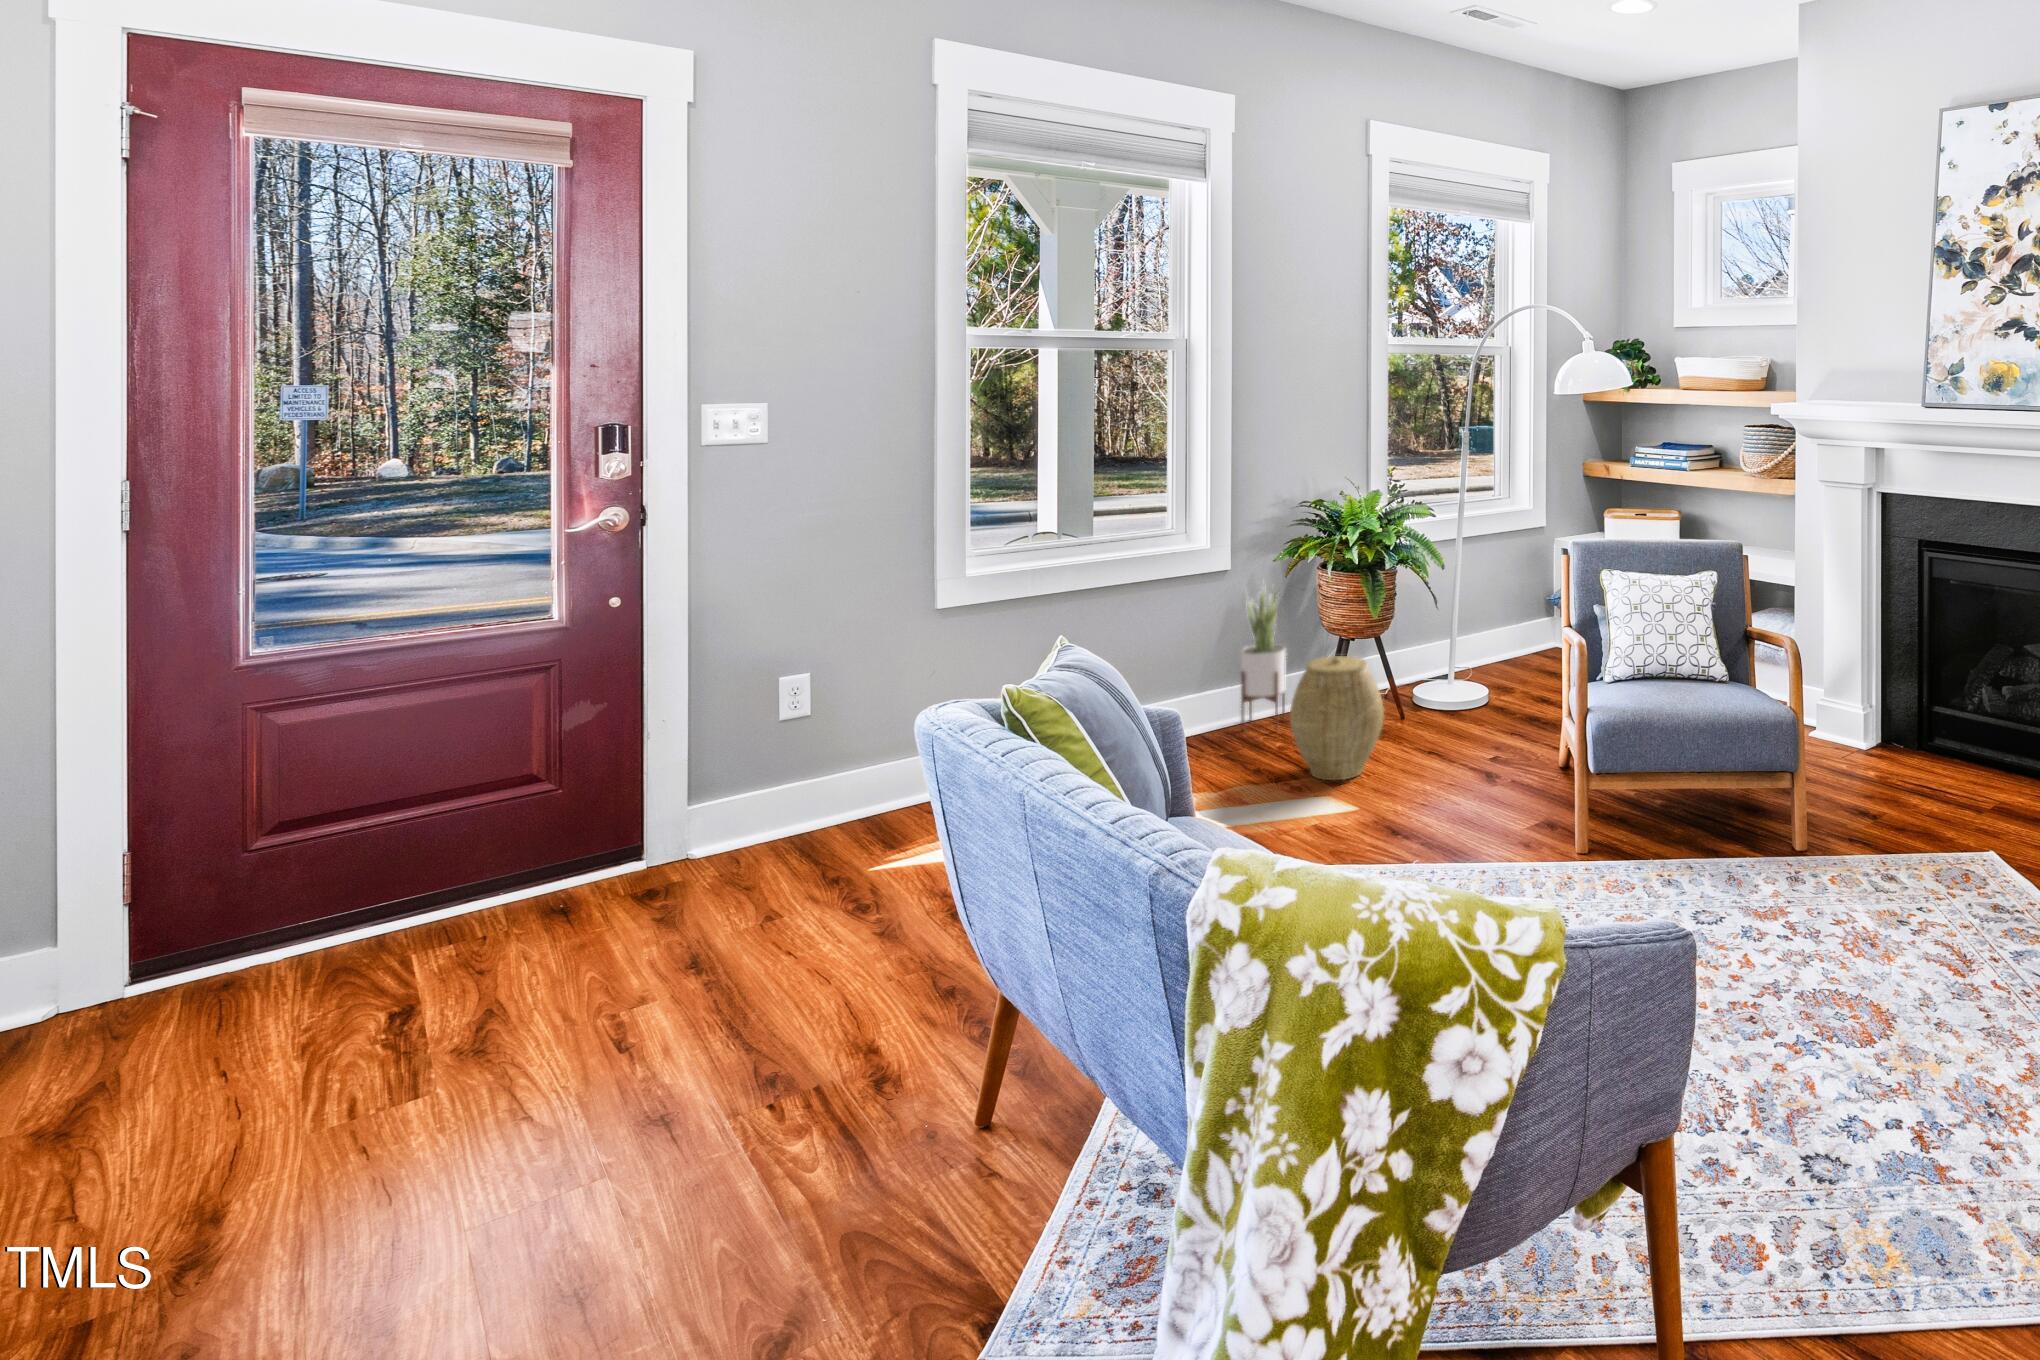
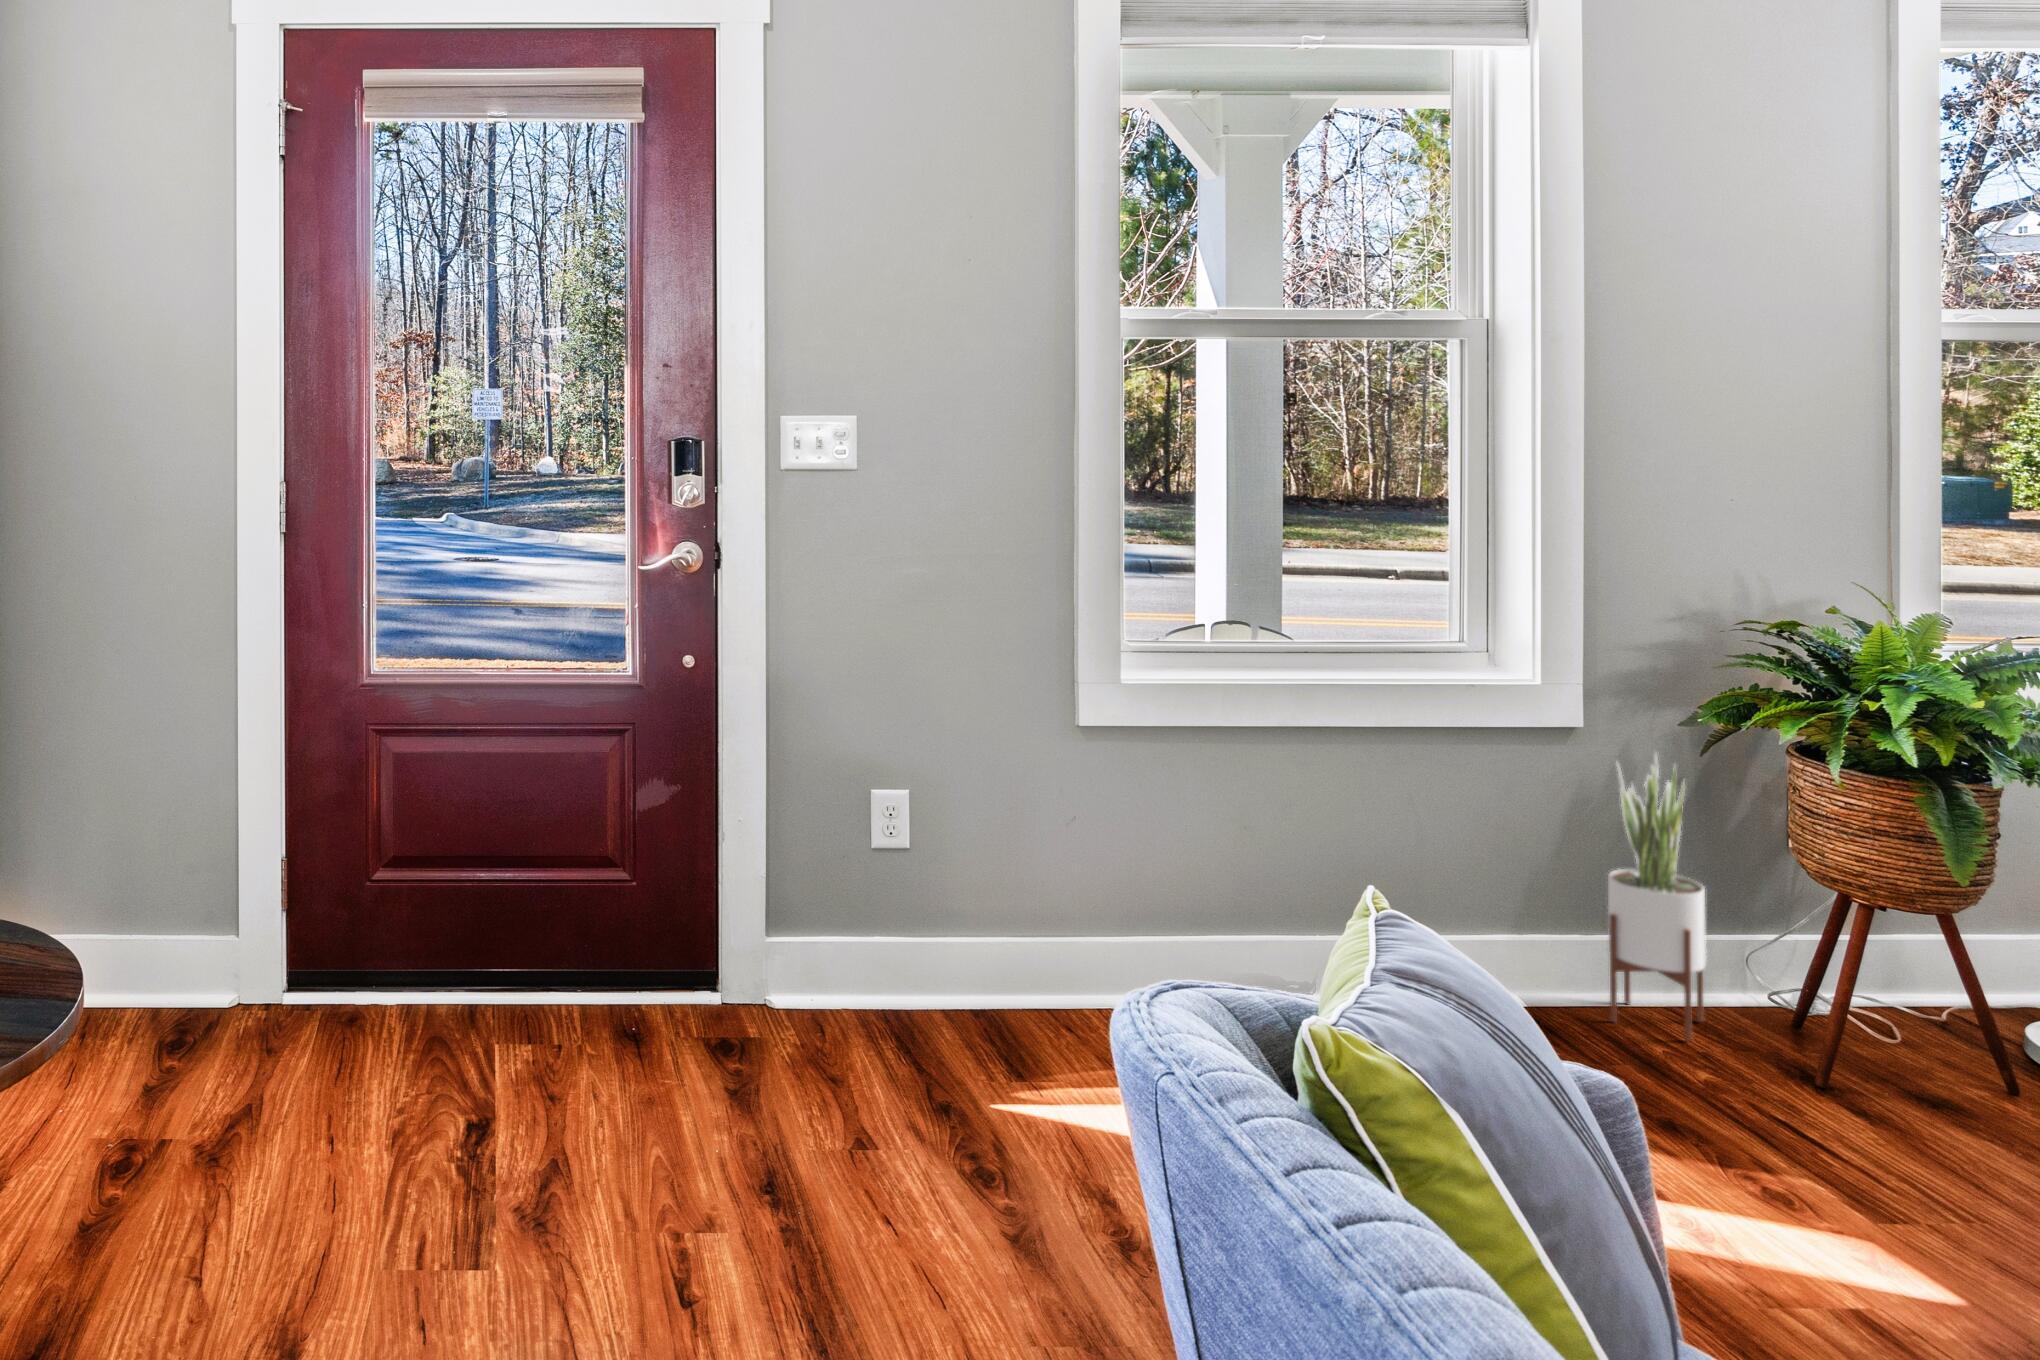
woven basket: present [1290,656,1384,780] -> none [1732,930,1971,1193]

